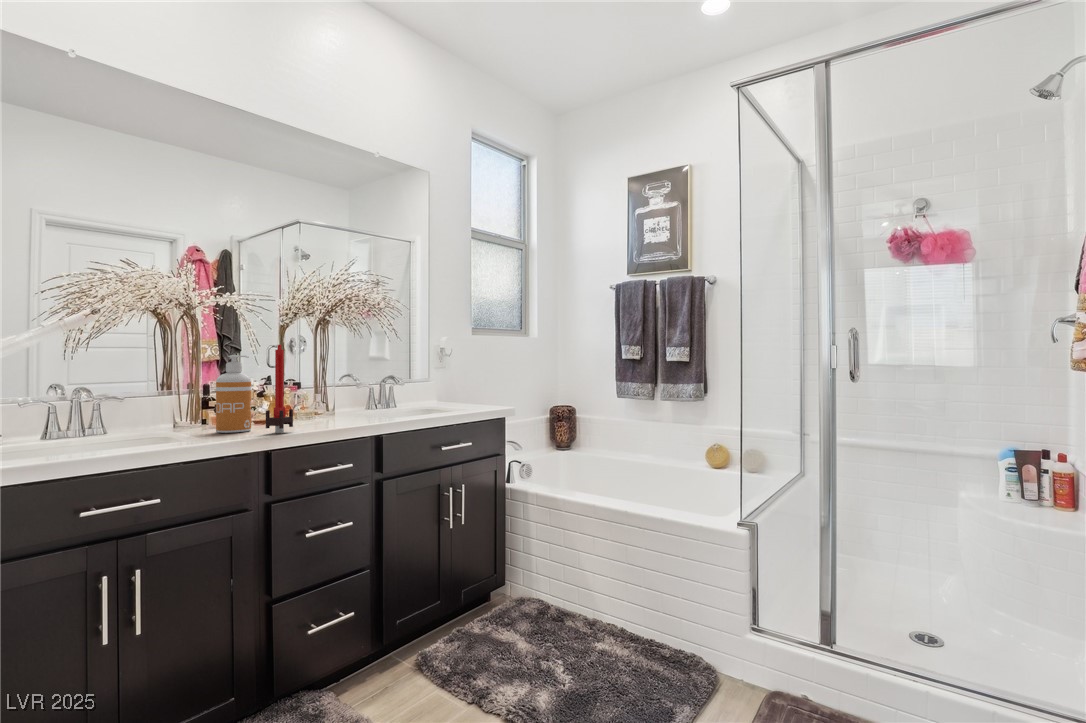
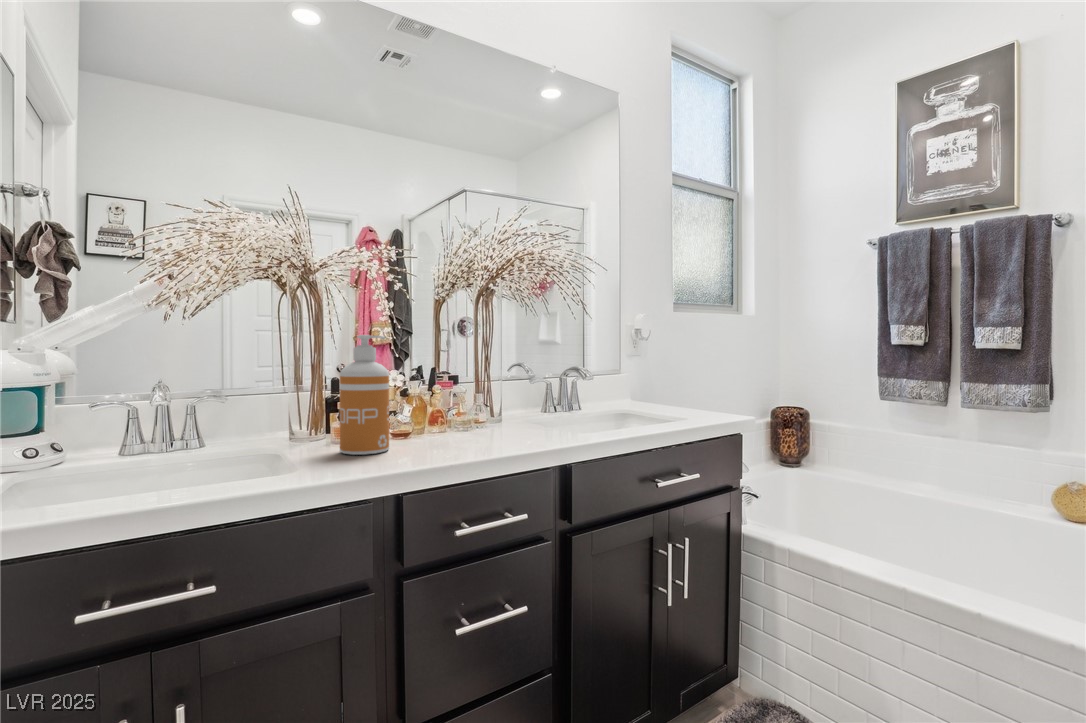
candle: present [266,345,293,433] -> none [407,317,448,460]

